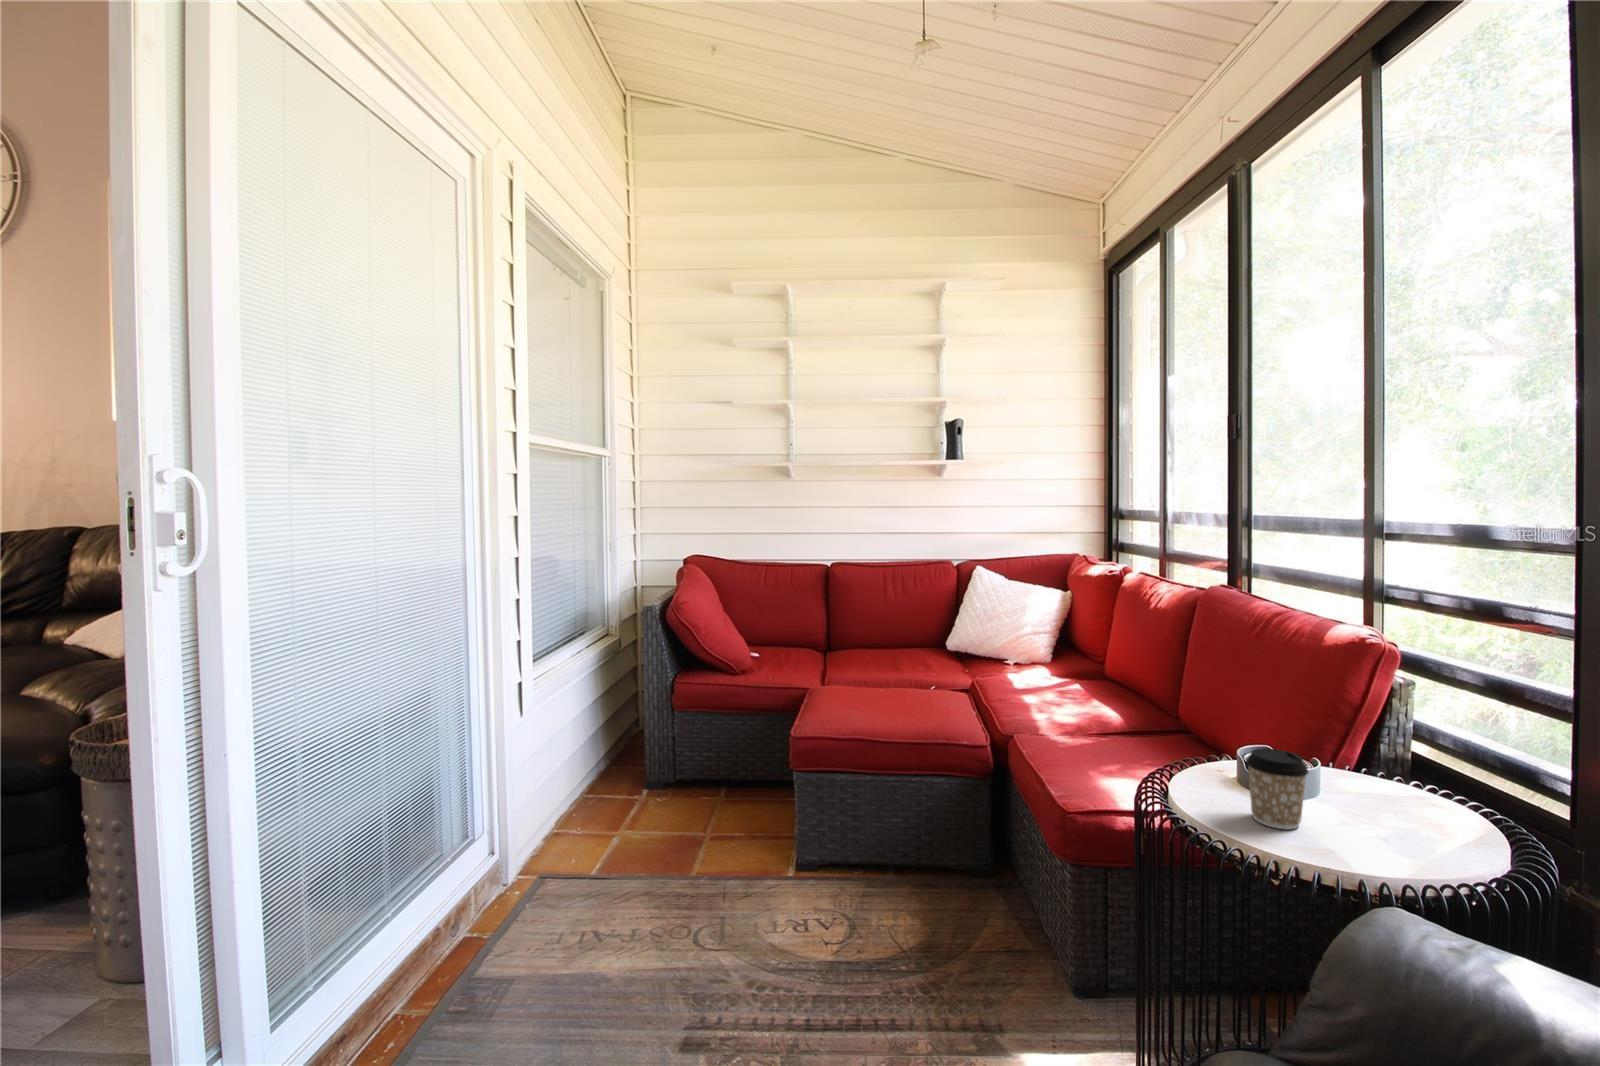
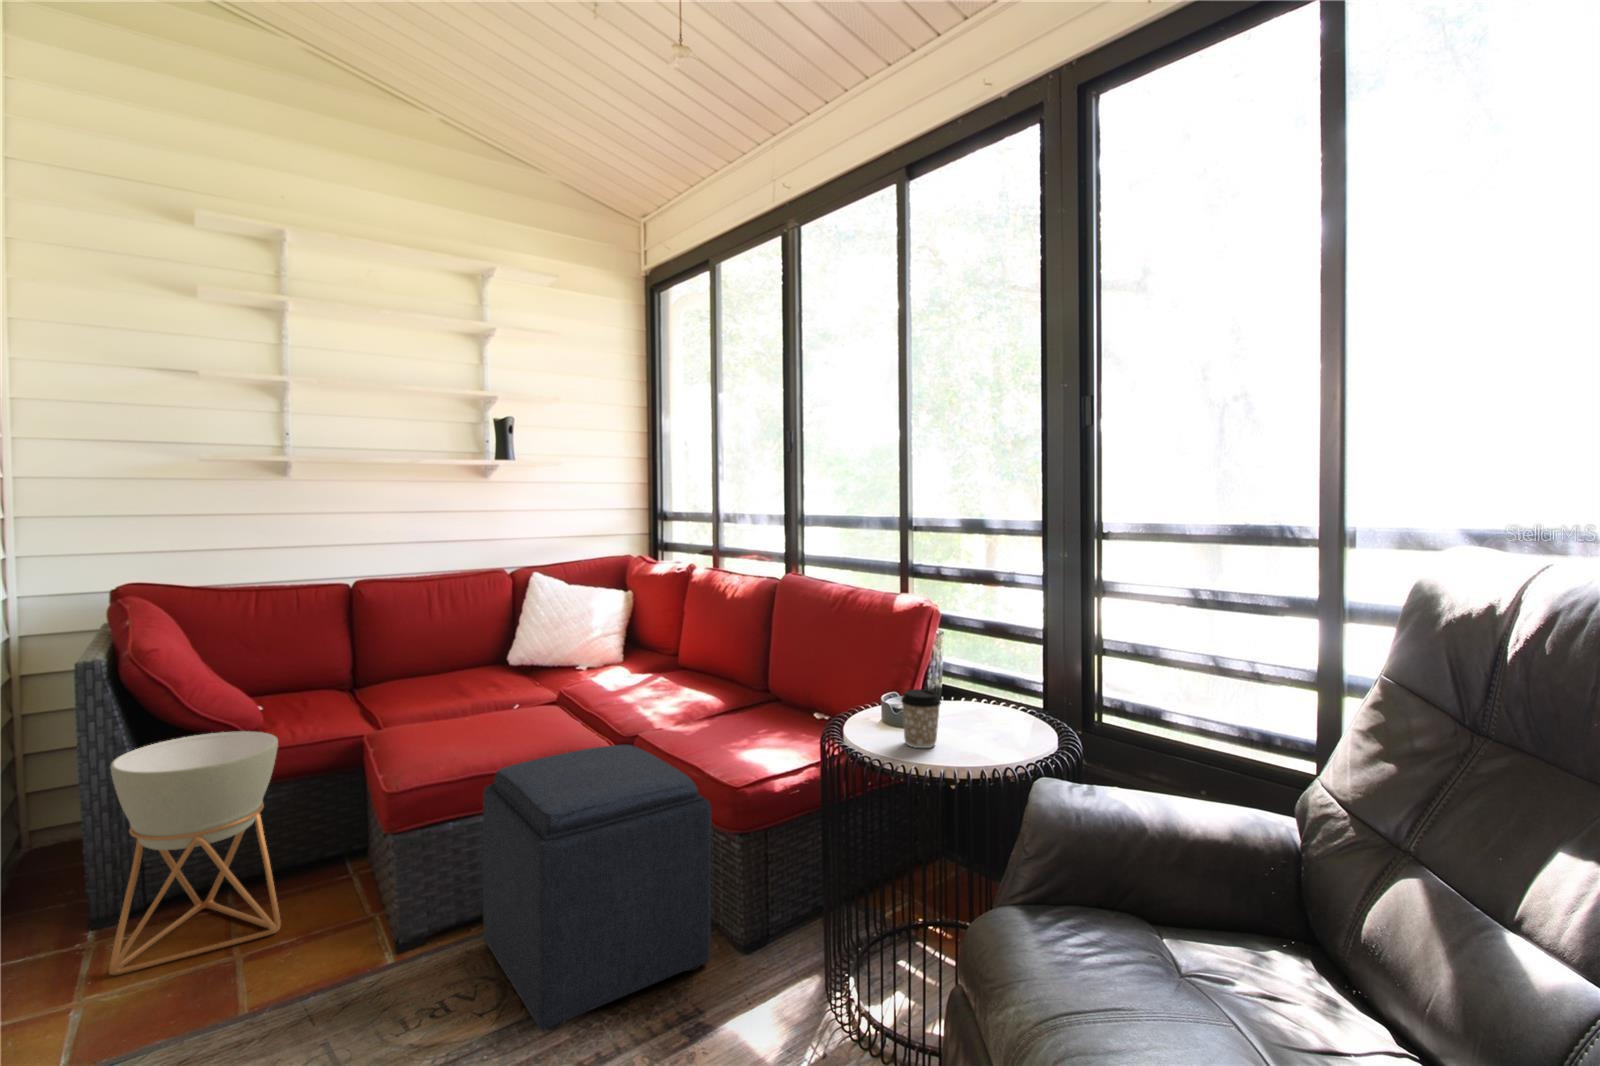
planter: none [653,675,747,827] -> present [109,731,281,975]
ottoman: none [855,739,1035,987] -> present [483,745,711,1031]

